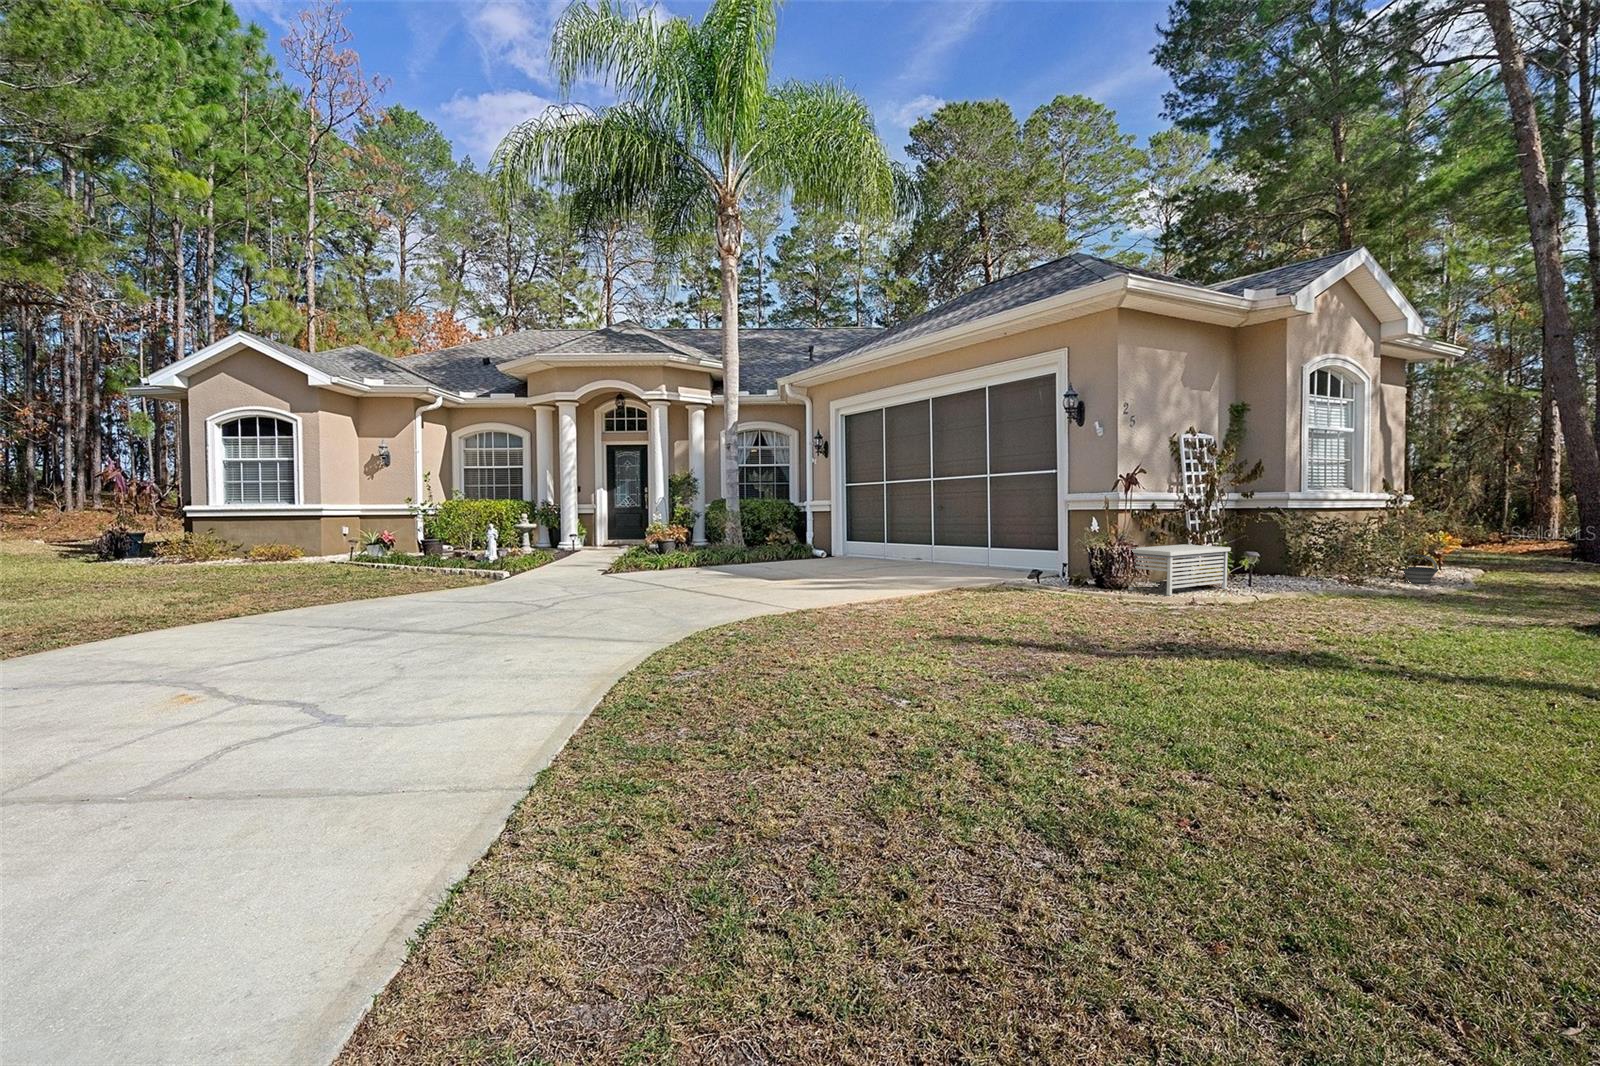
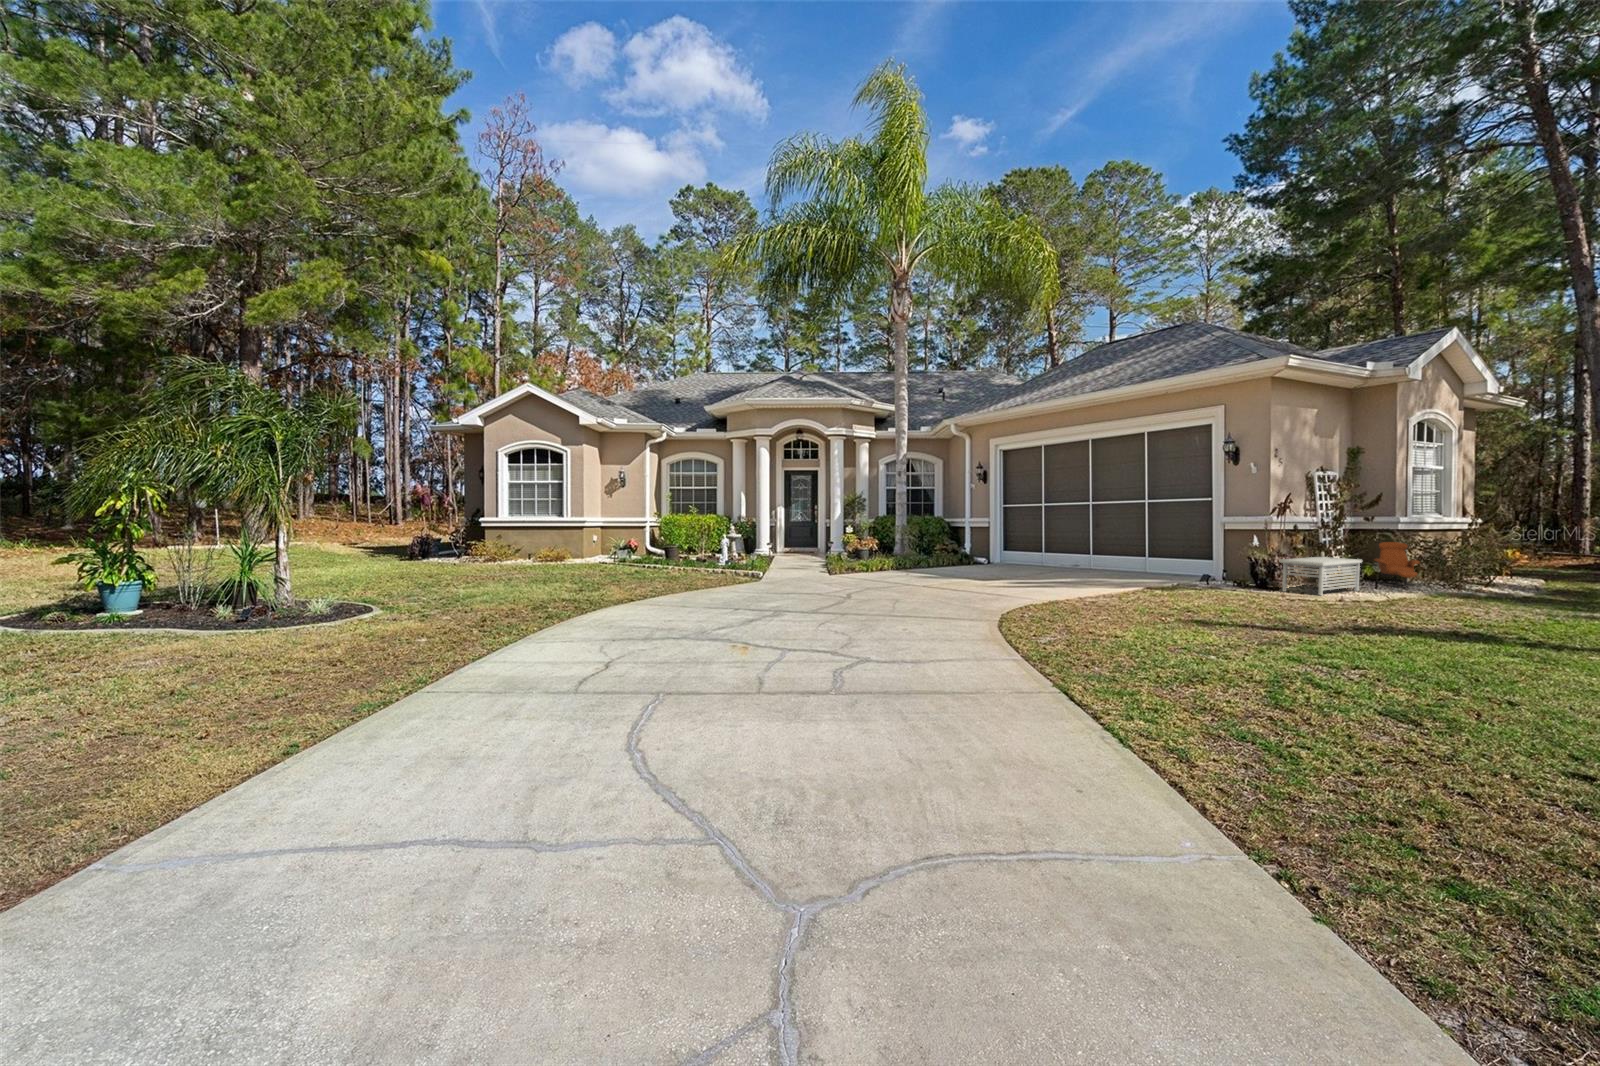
lounge chair: none [1260,525,1314,585] -> present [1374,542,1420,586]
bucket: present [1403,555,1438,584] -> none [1491,567,1524,589]

